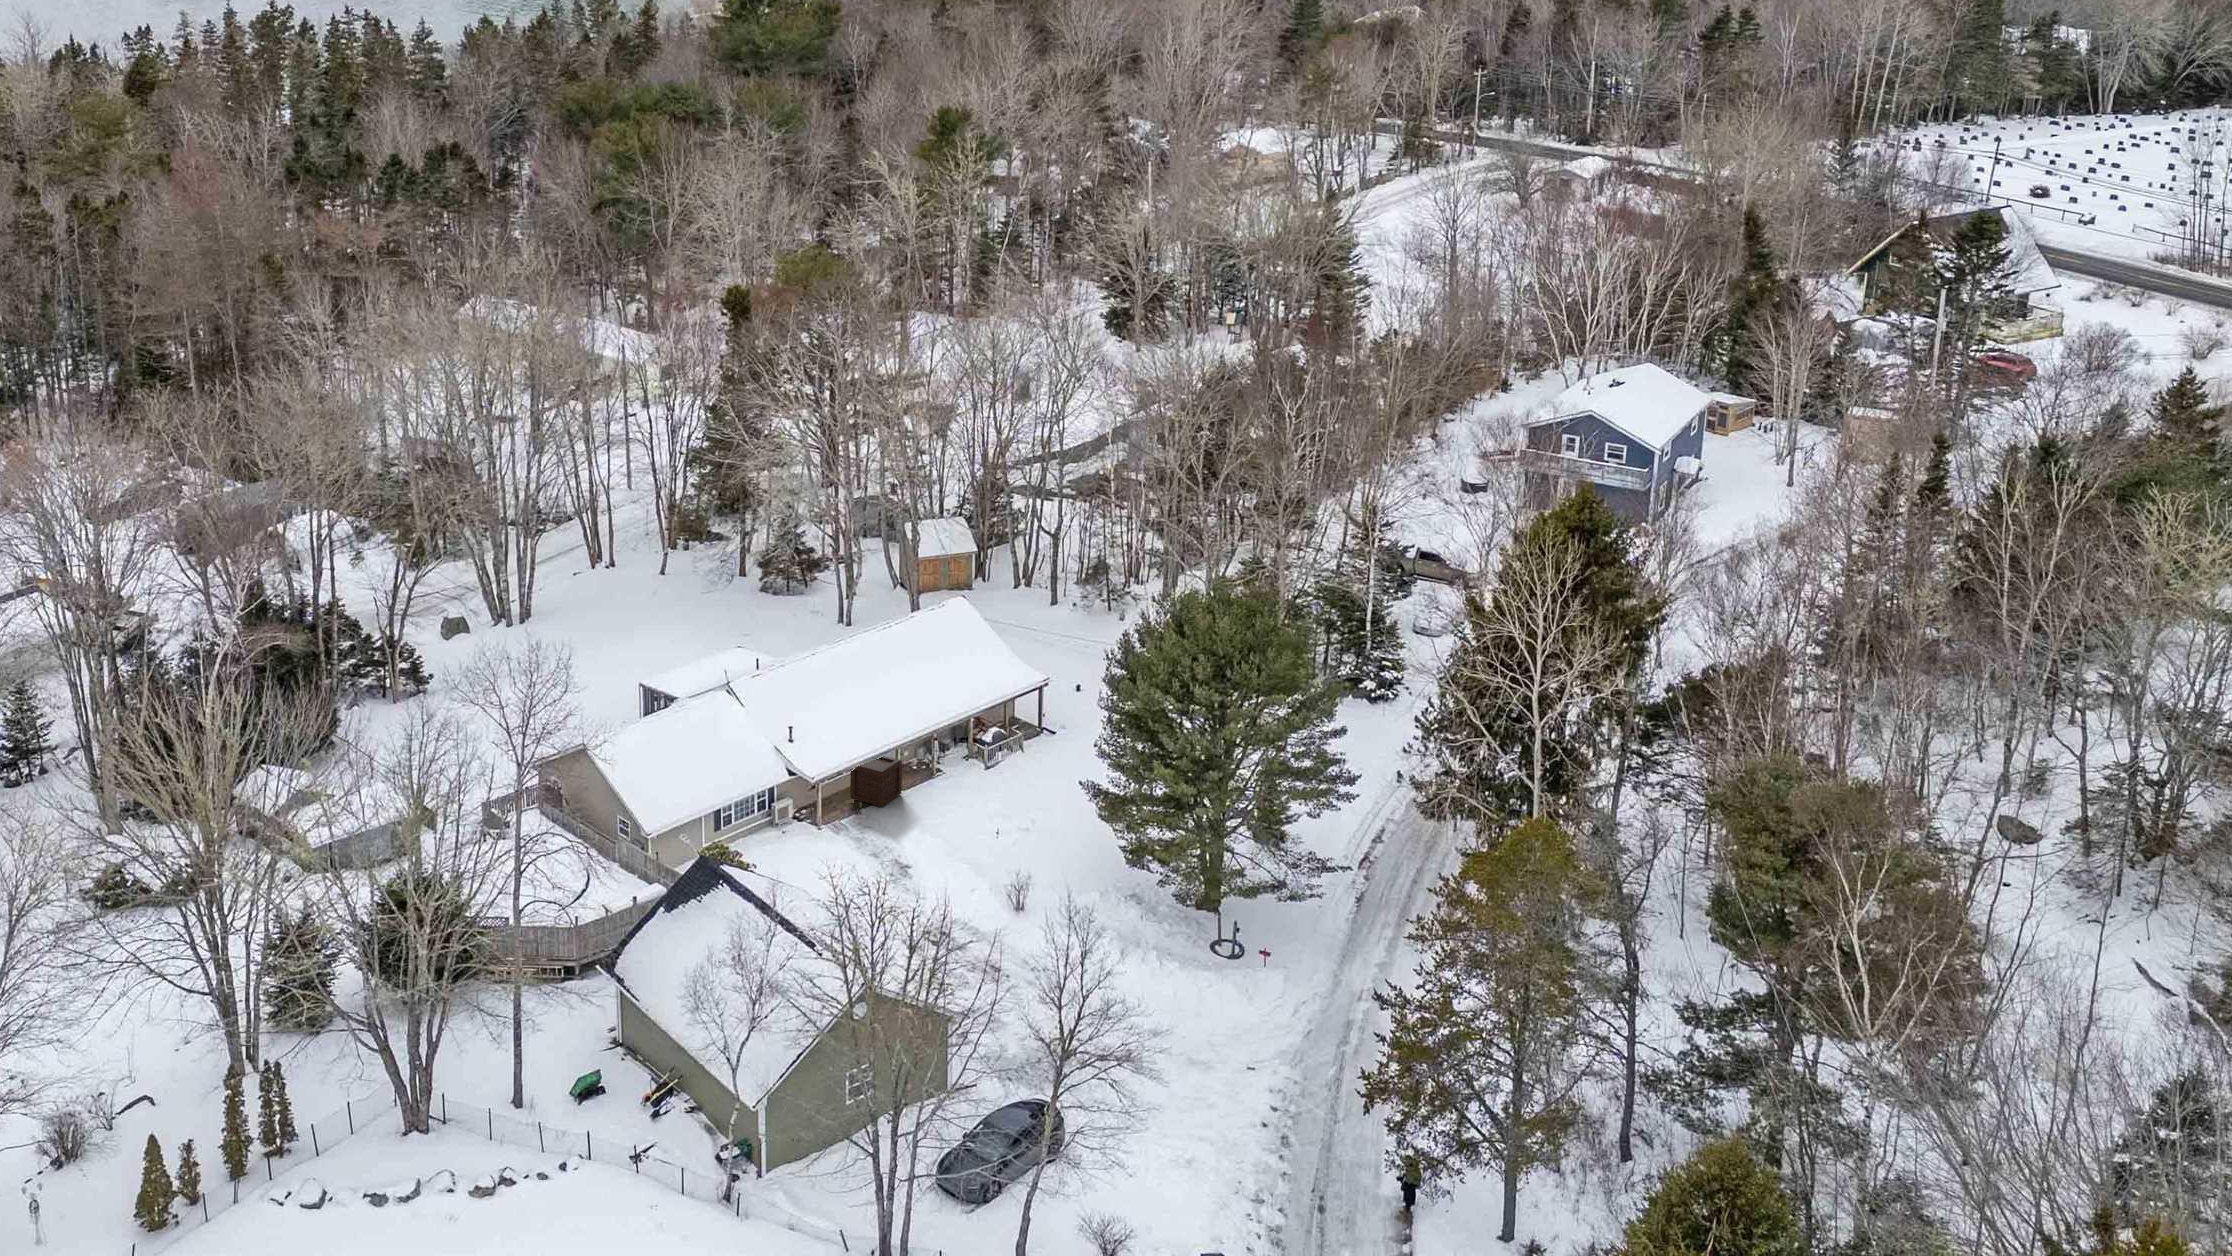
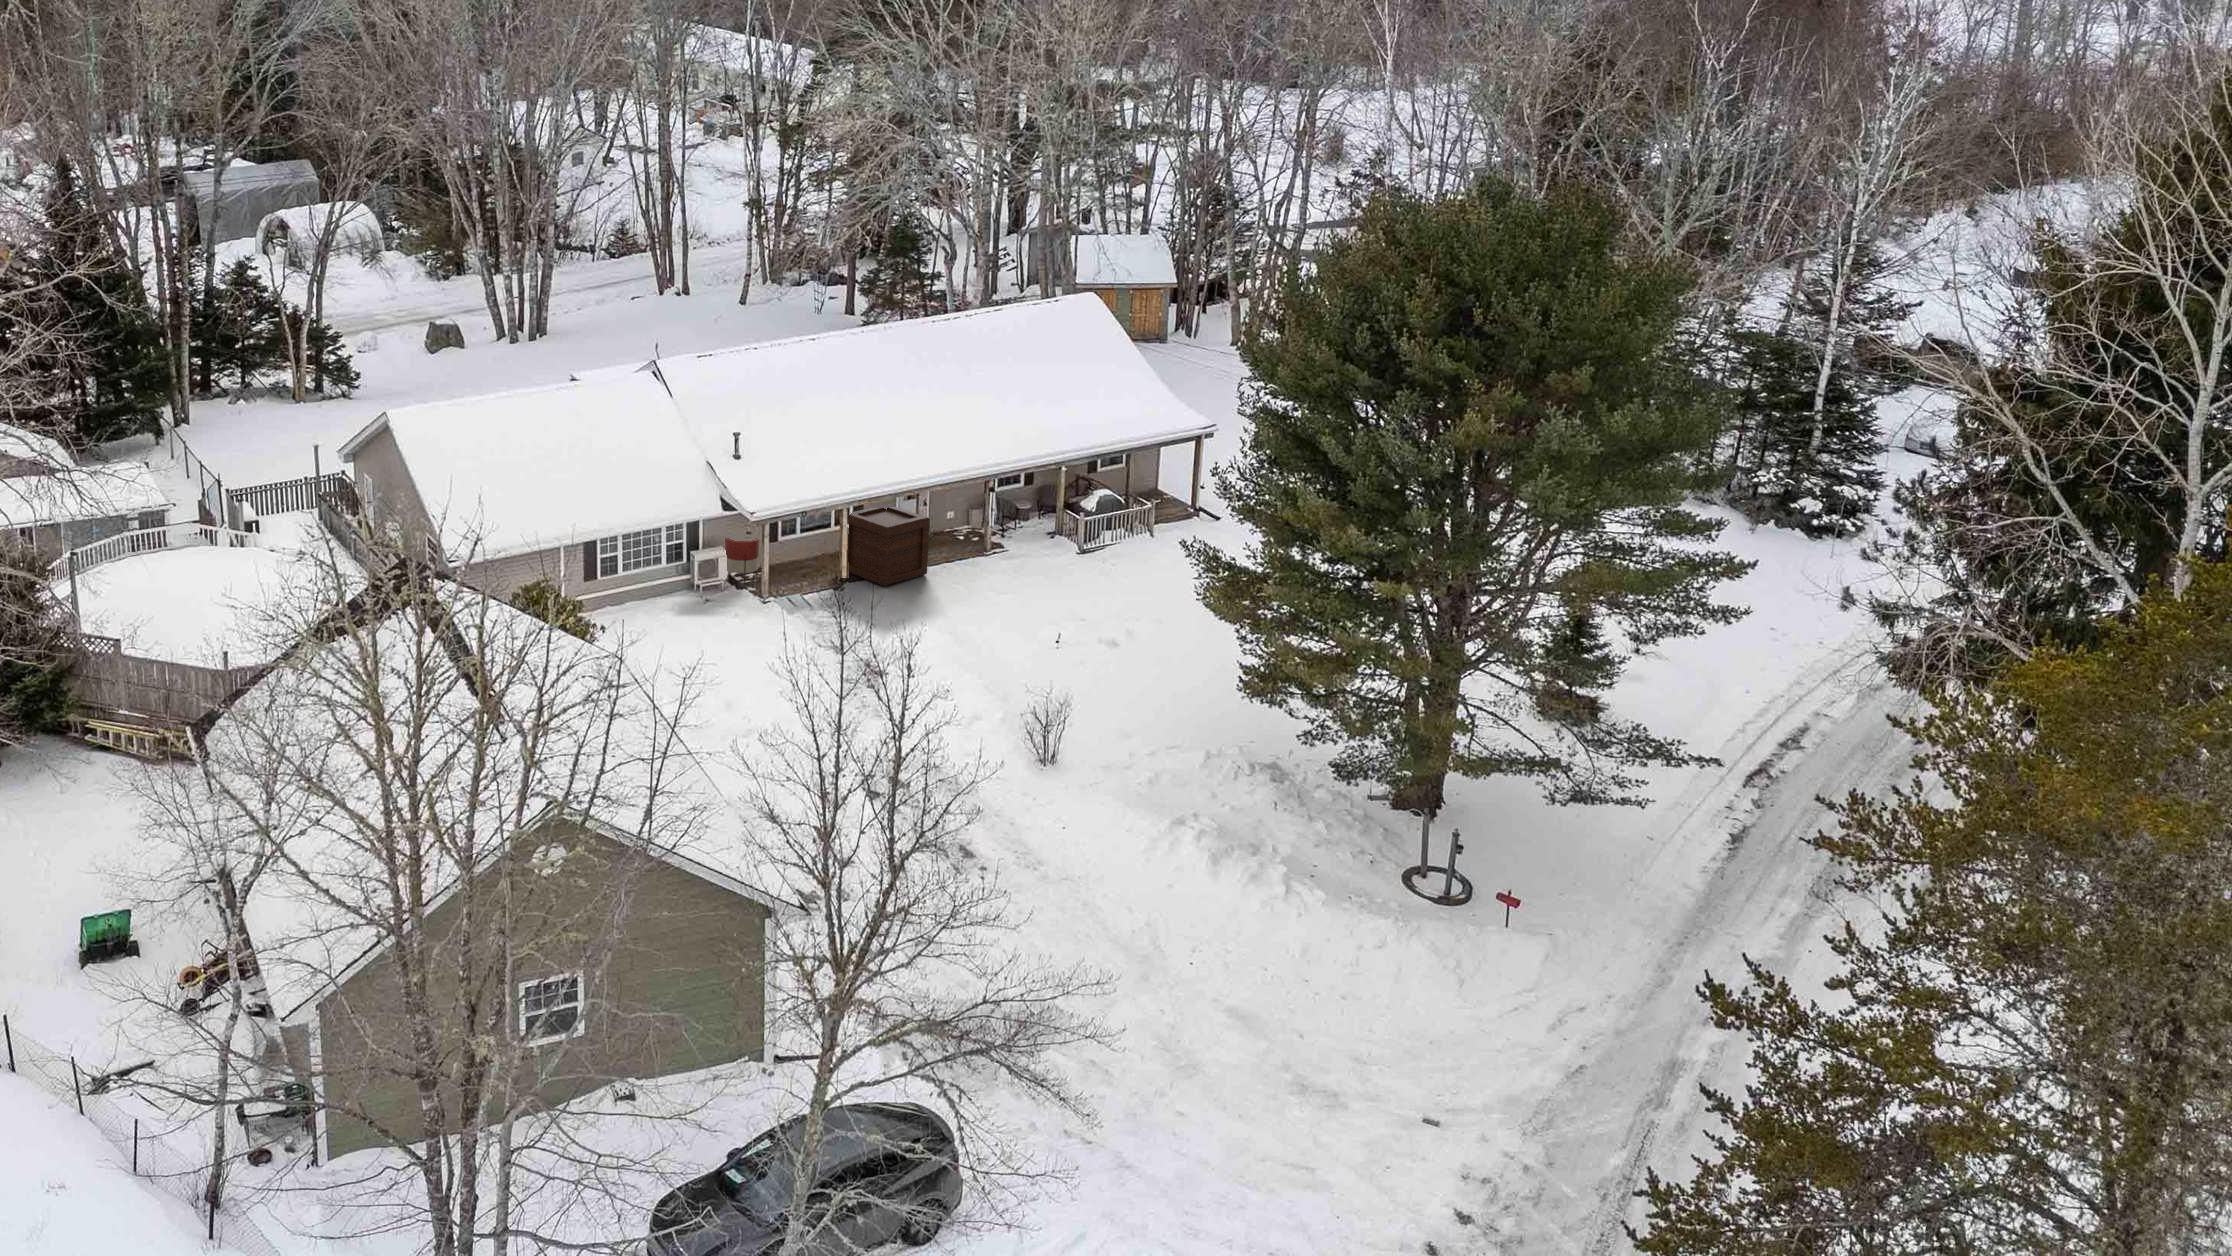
planter: none [784,785,806,821] -> present [725,537,759,588]

